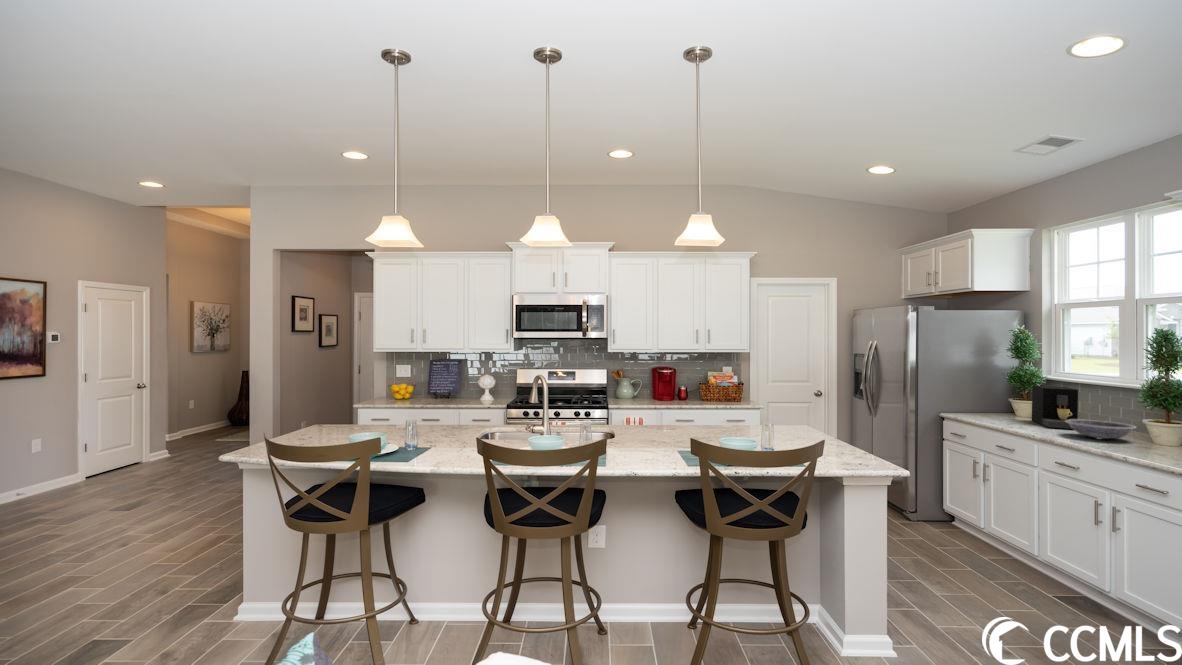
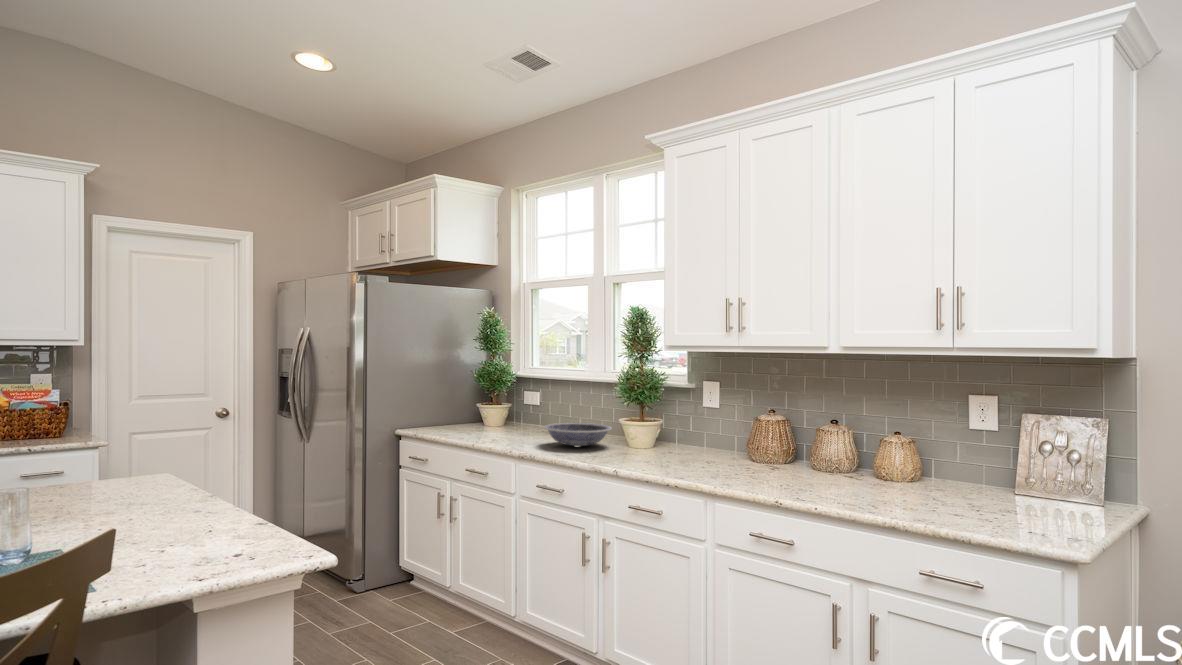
coffee maker: present [1032,385,1078,429] -> none [503,383,559,437]

